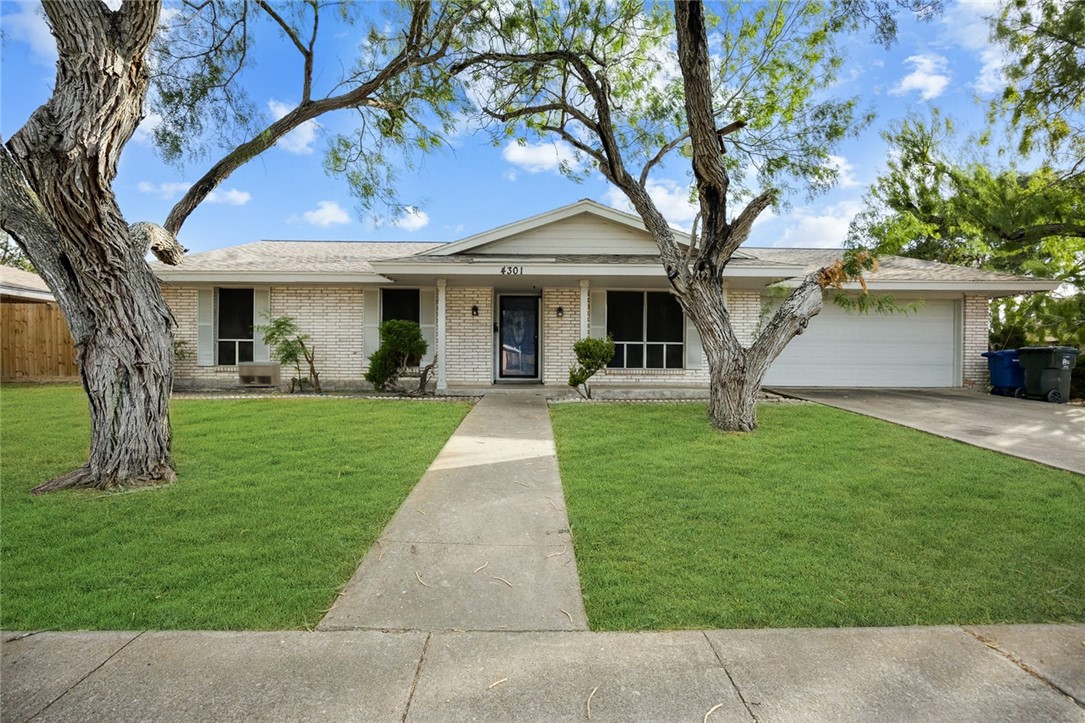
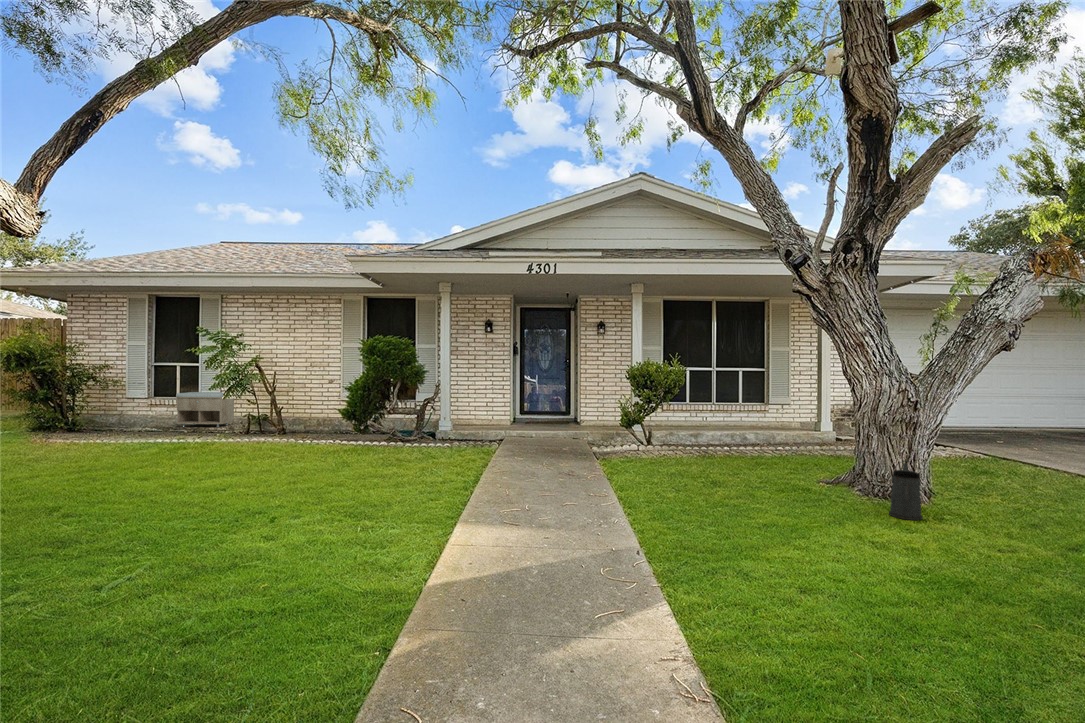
watering can: none [715,402,733,437] -> present [889,461,923,520]

